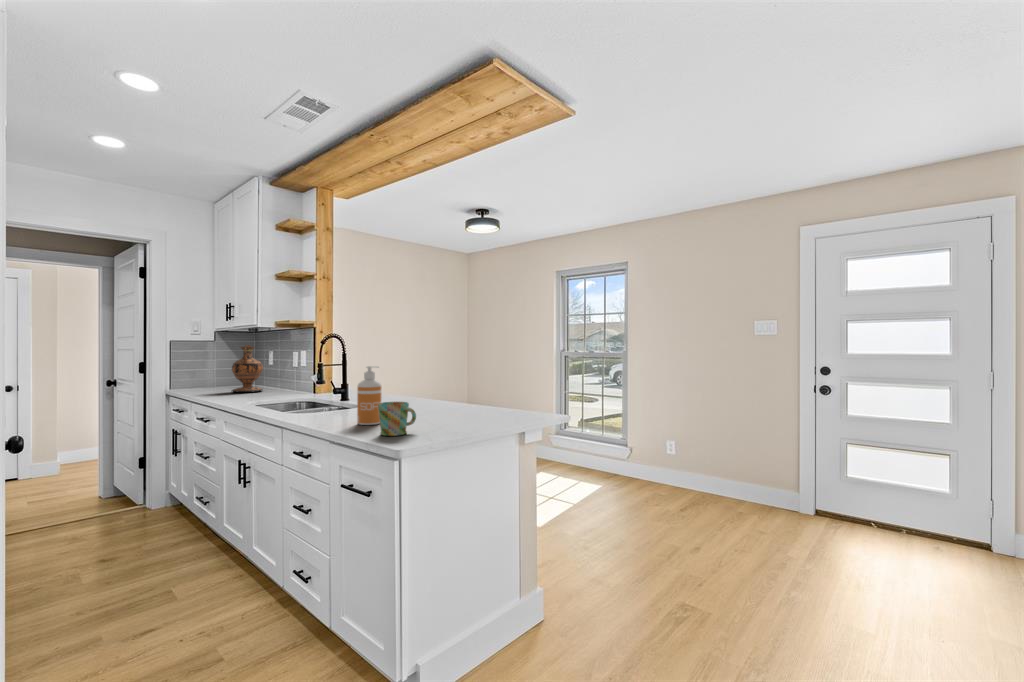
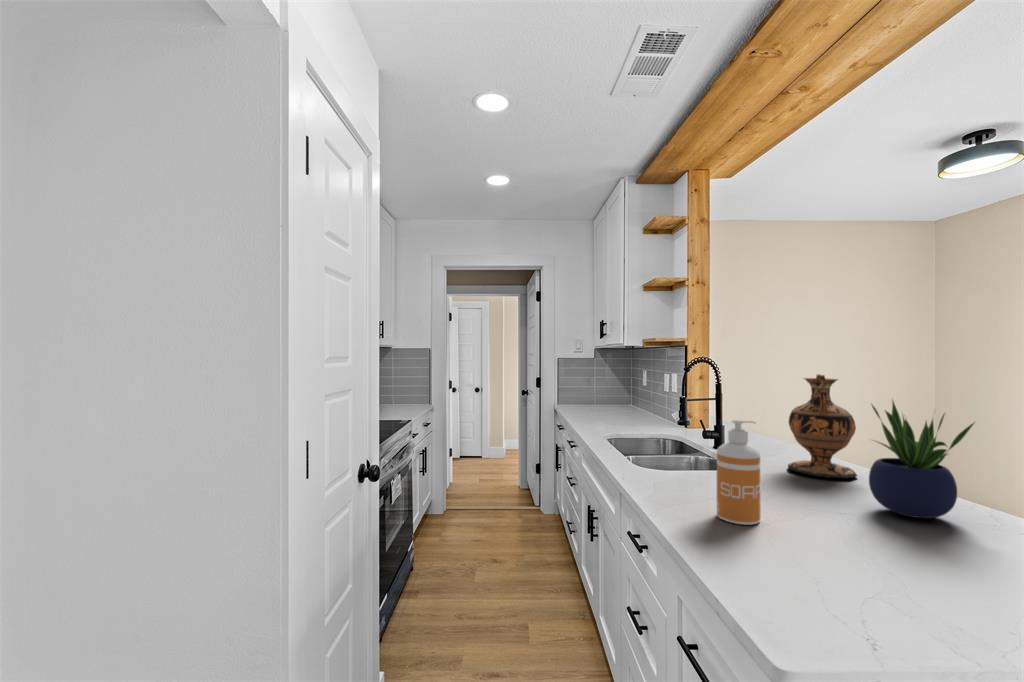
vase: present [232,345,263,392] -> present [788,375,857,478]
potted plant: none [431,353,474,412] -> present [869,401,974,518]
mug: present [378,402,416,436] -> none [743,501,830,583]

